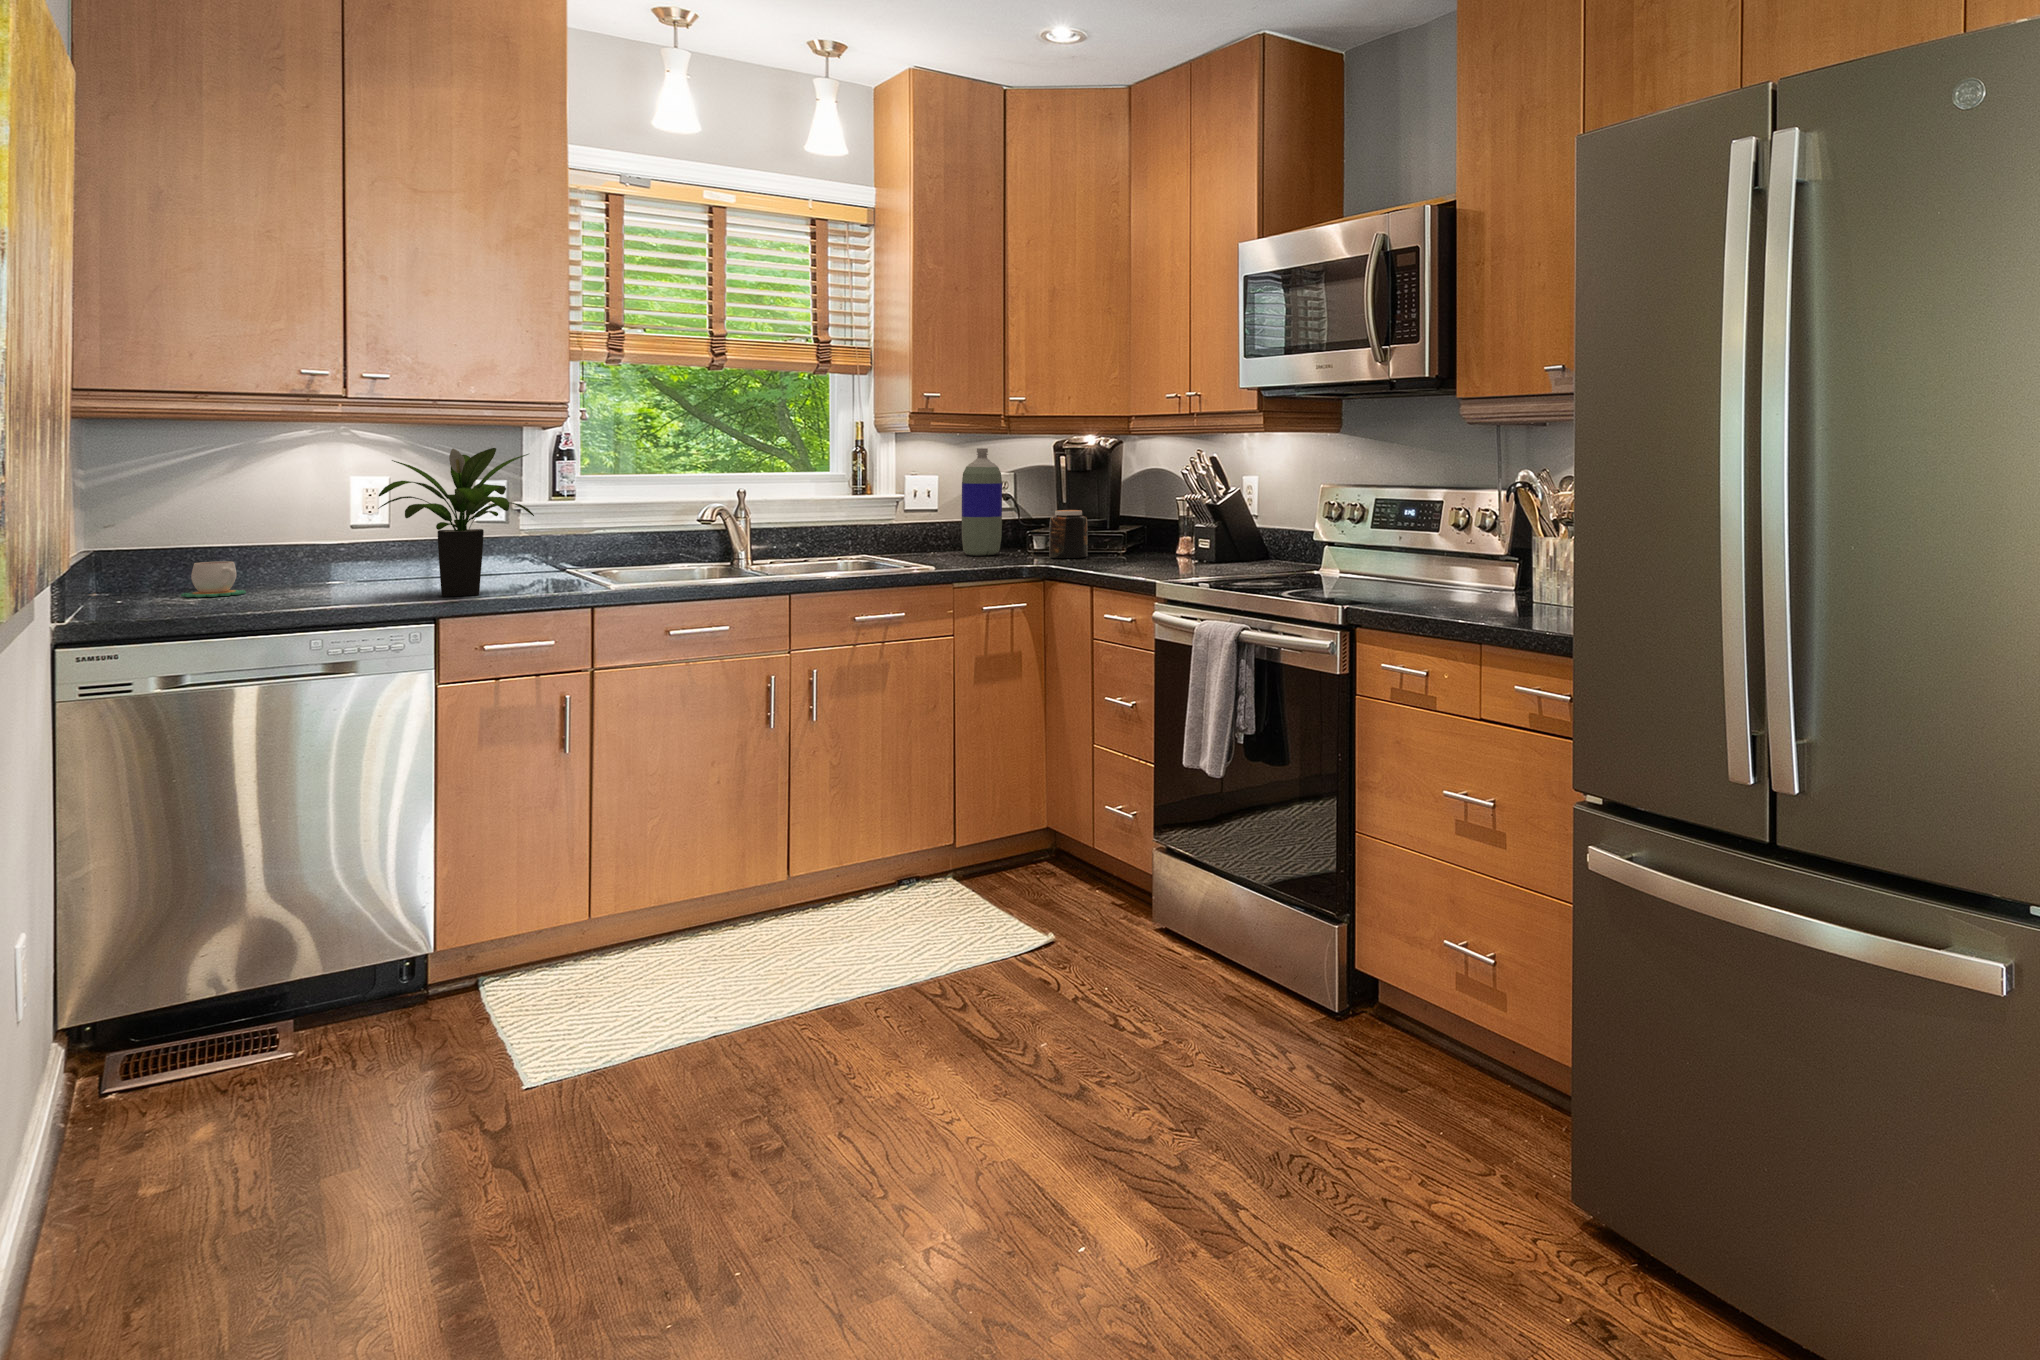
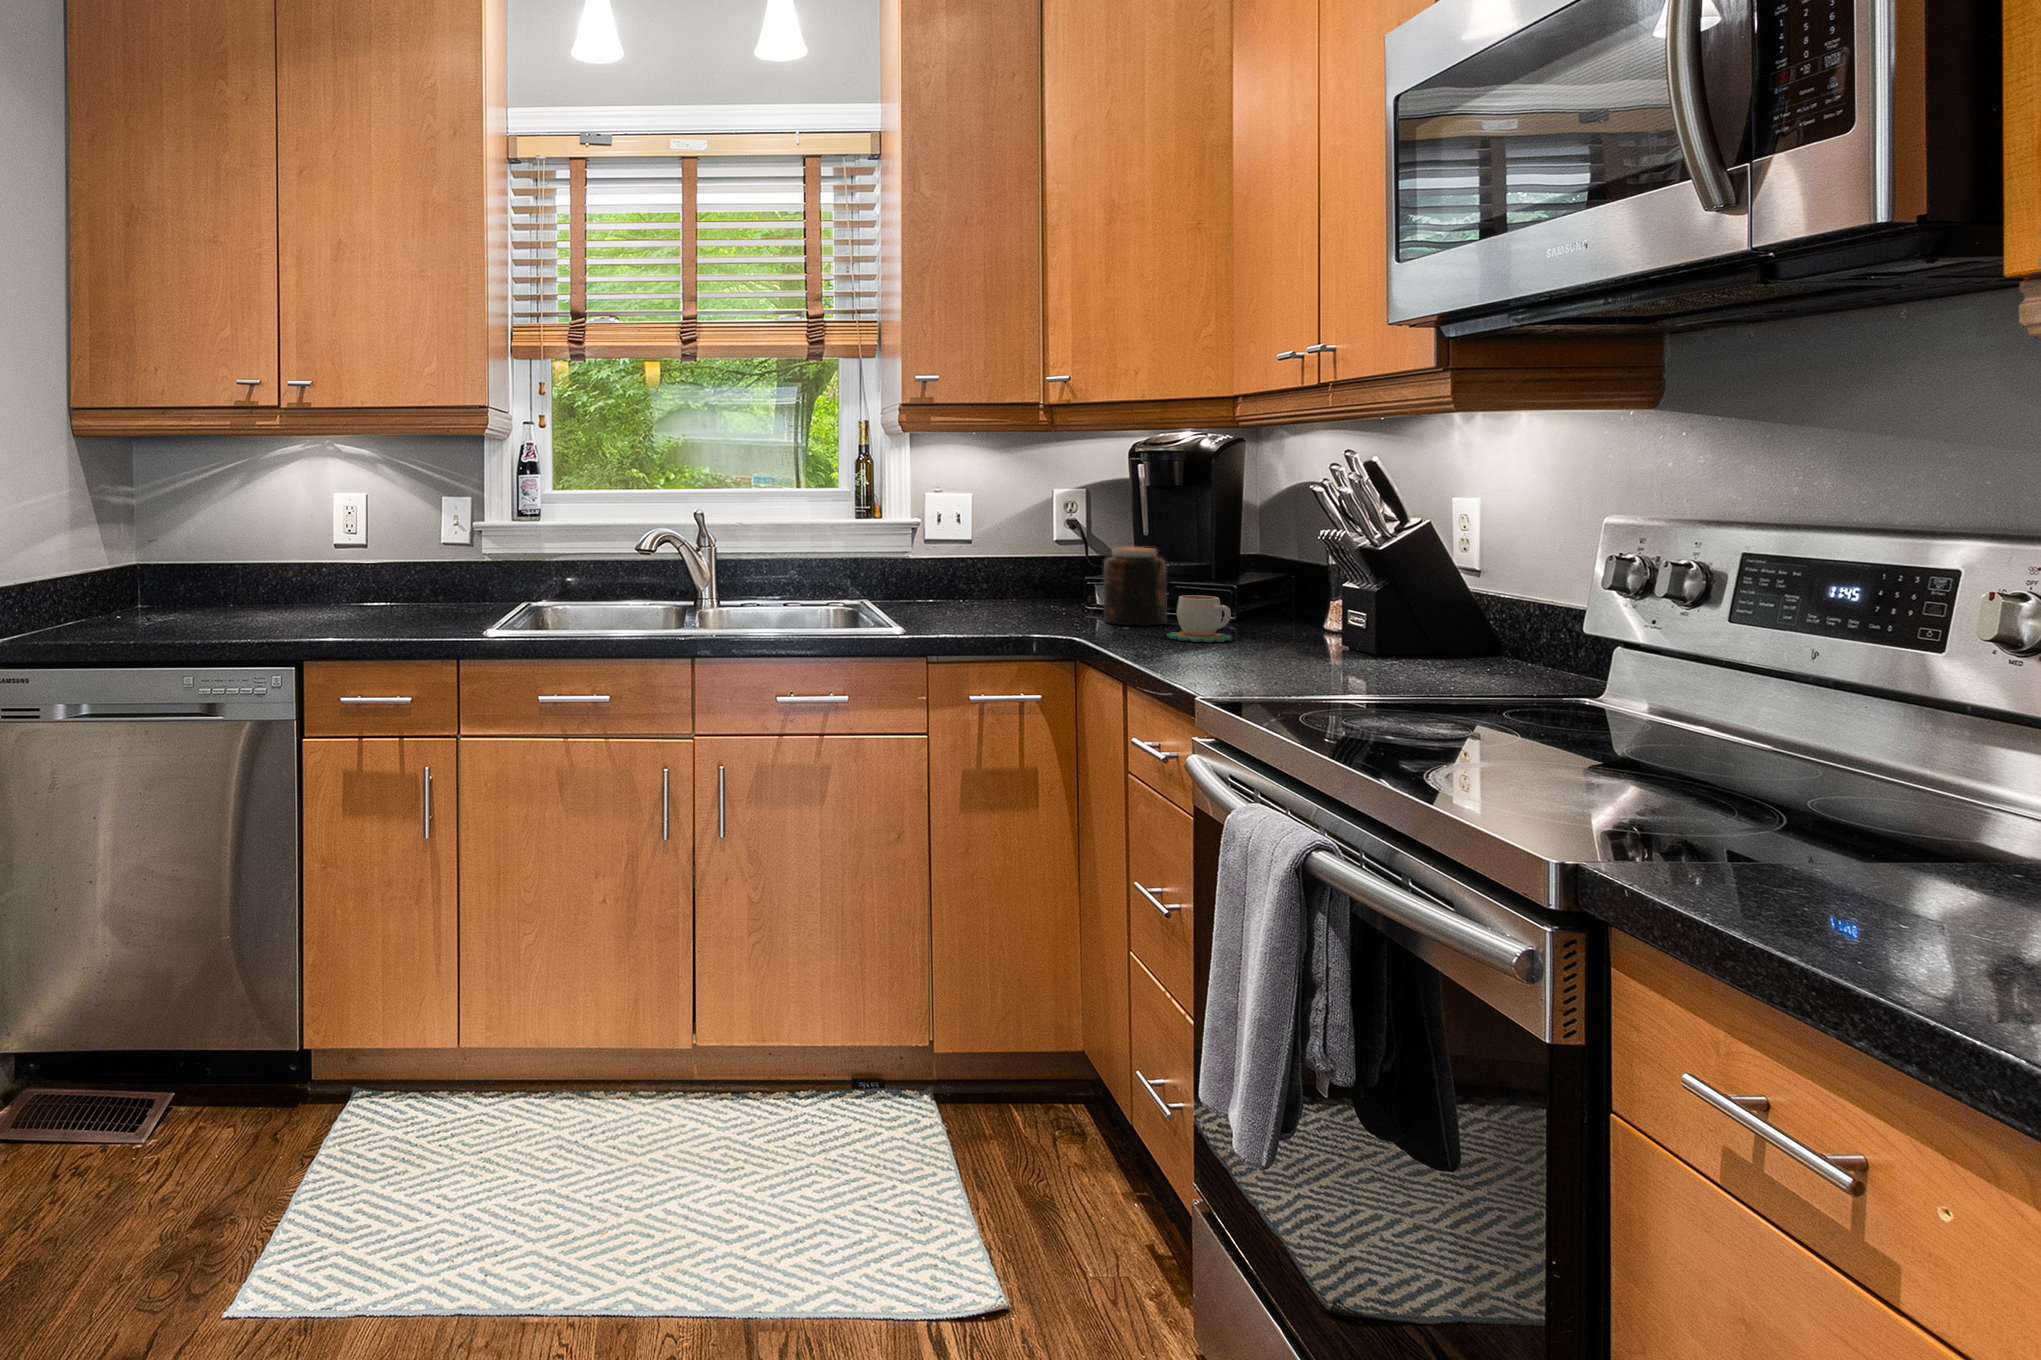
potted plant: present [378,448,534,597] -> none [270,460,434,631]
bottle: present [962,448,1002,556] -> none [988,452,1047,611]
mug: present [181,561,246,597] -> present [1167,595,1231,642]

